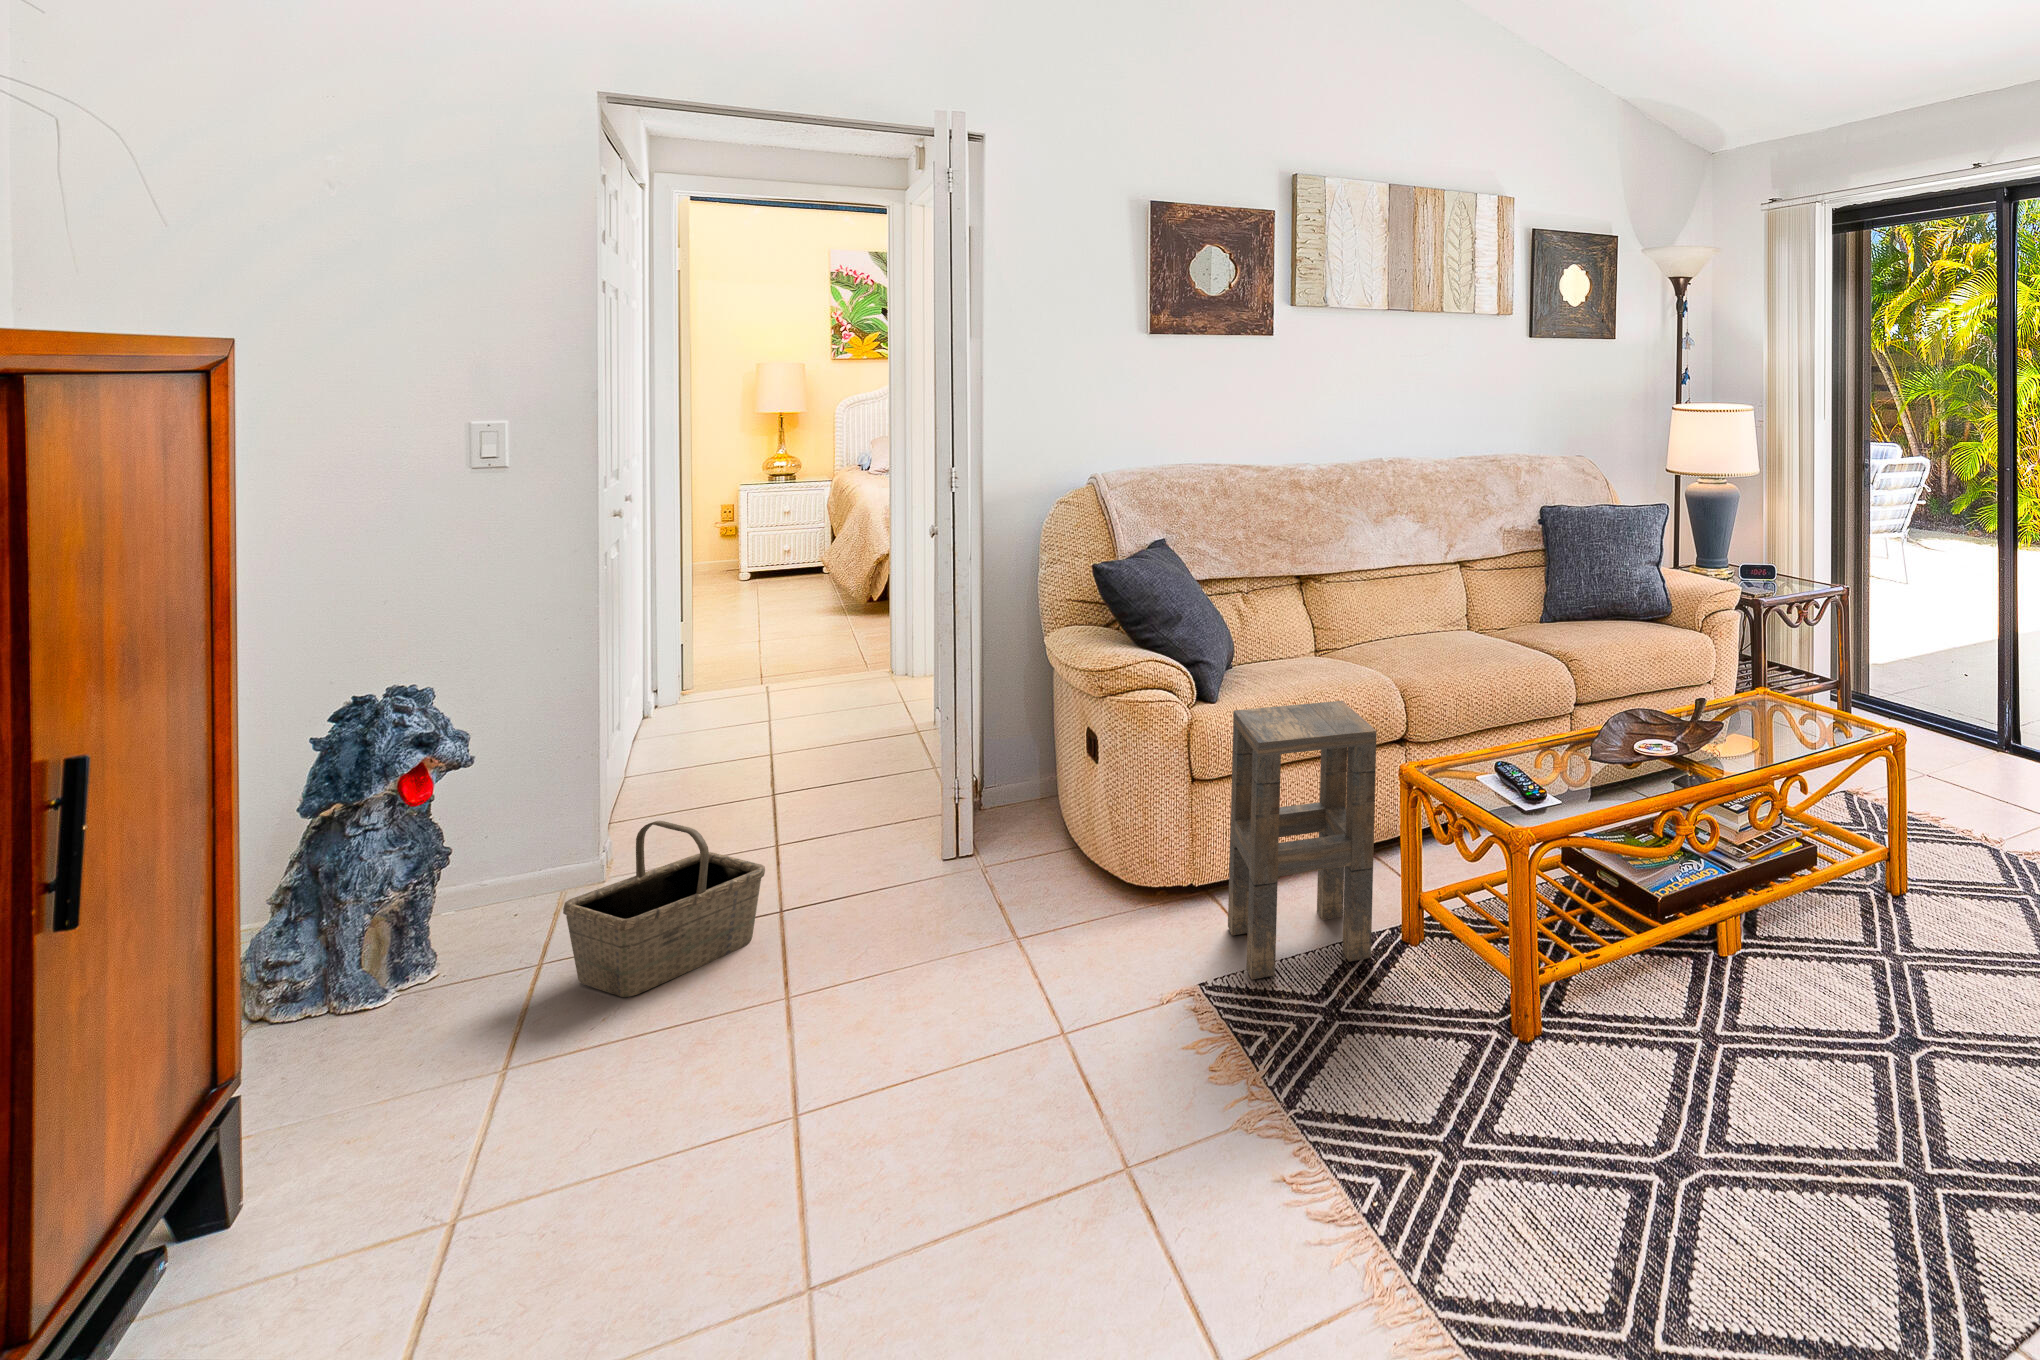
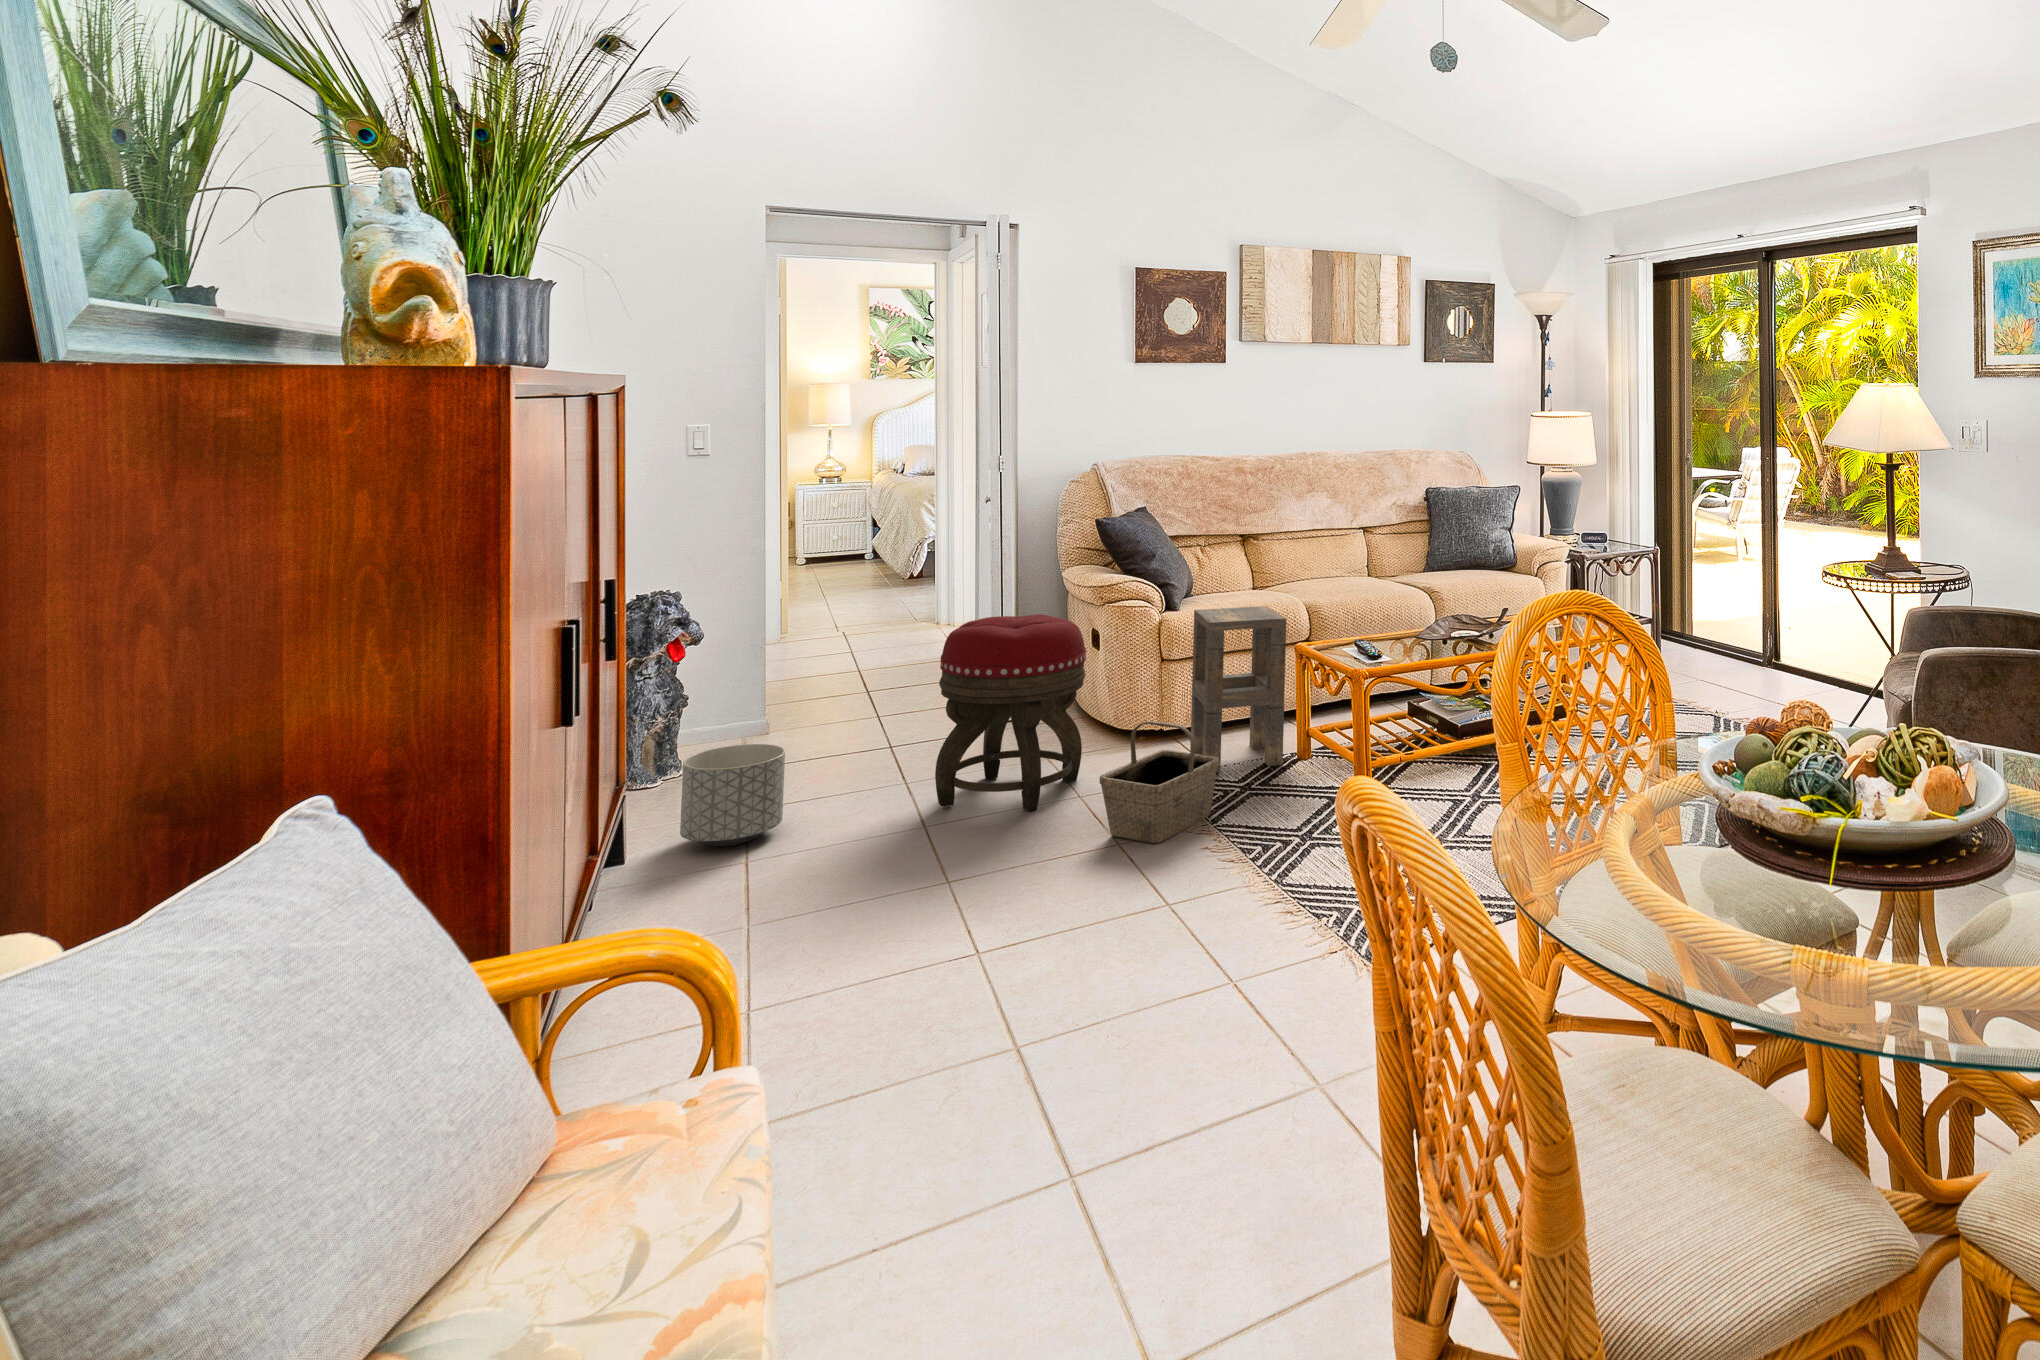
footstool: none [810,728,1062,1075] -> present [935,614,1086,811]
basket: present [563,821,765,997] -> present [1100,721,1219,843]
planter: none [338,970,542,1176] -> present [680,744,785,846]

